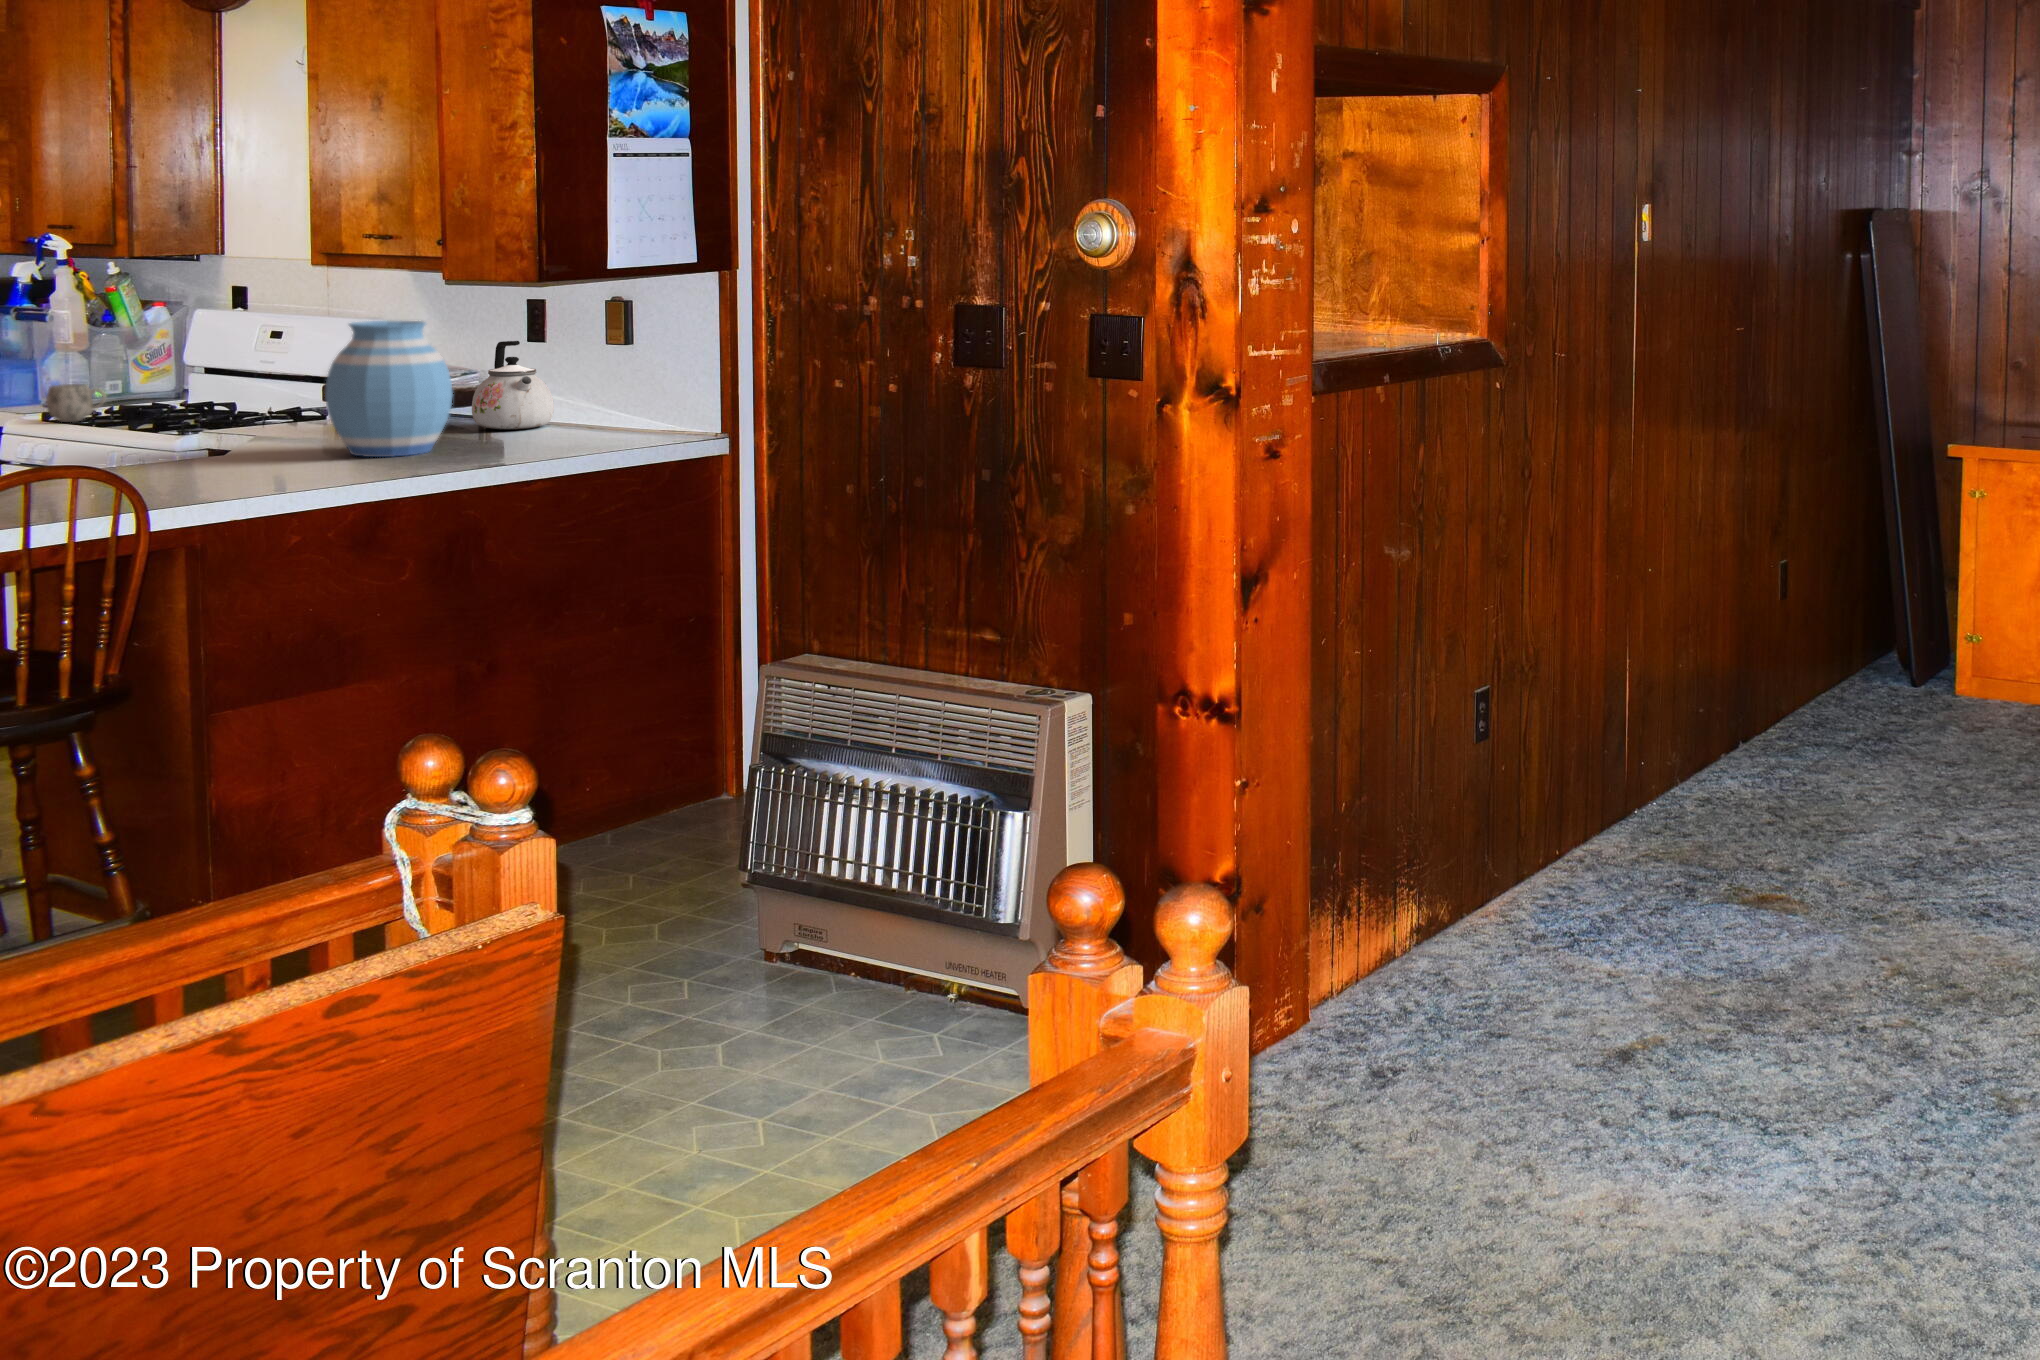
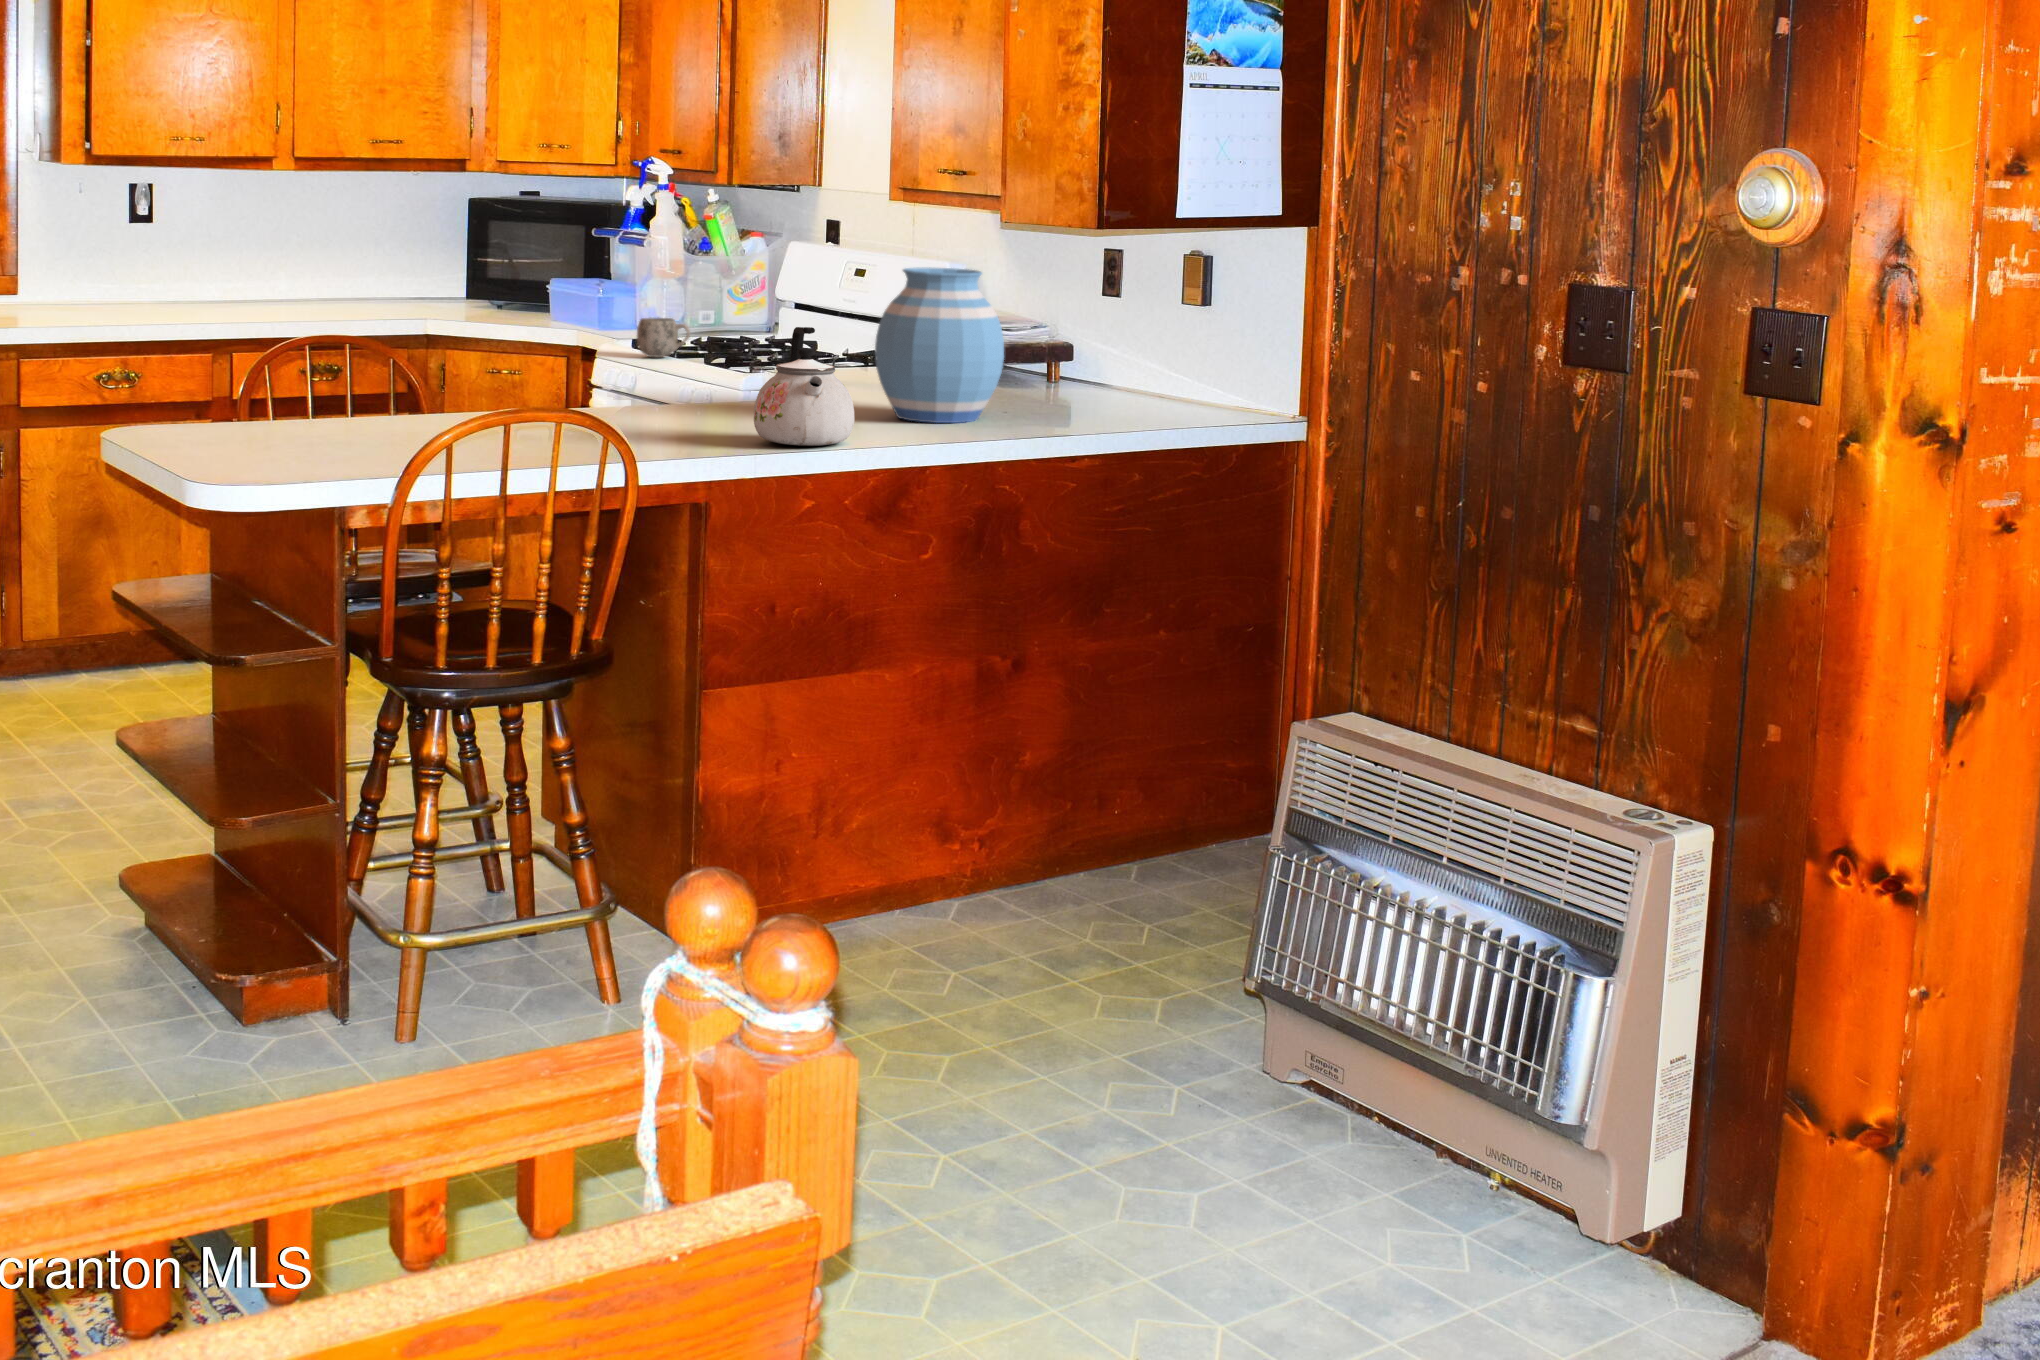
kettle: present [472,341,554,430] -> present [754,327,854,446]

